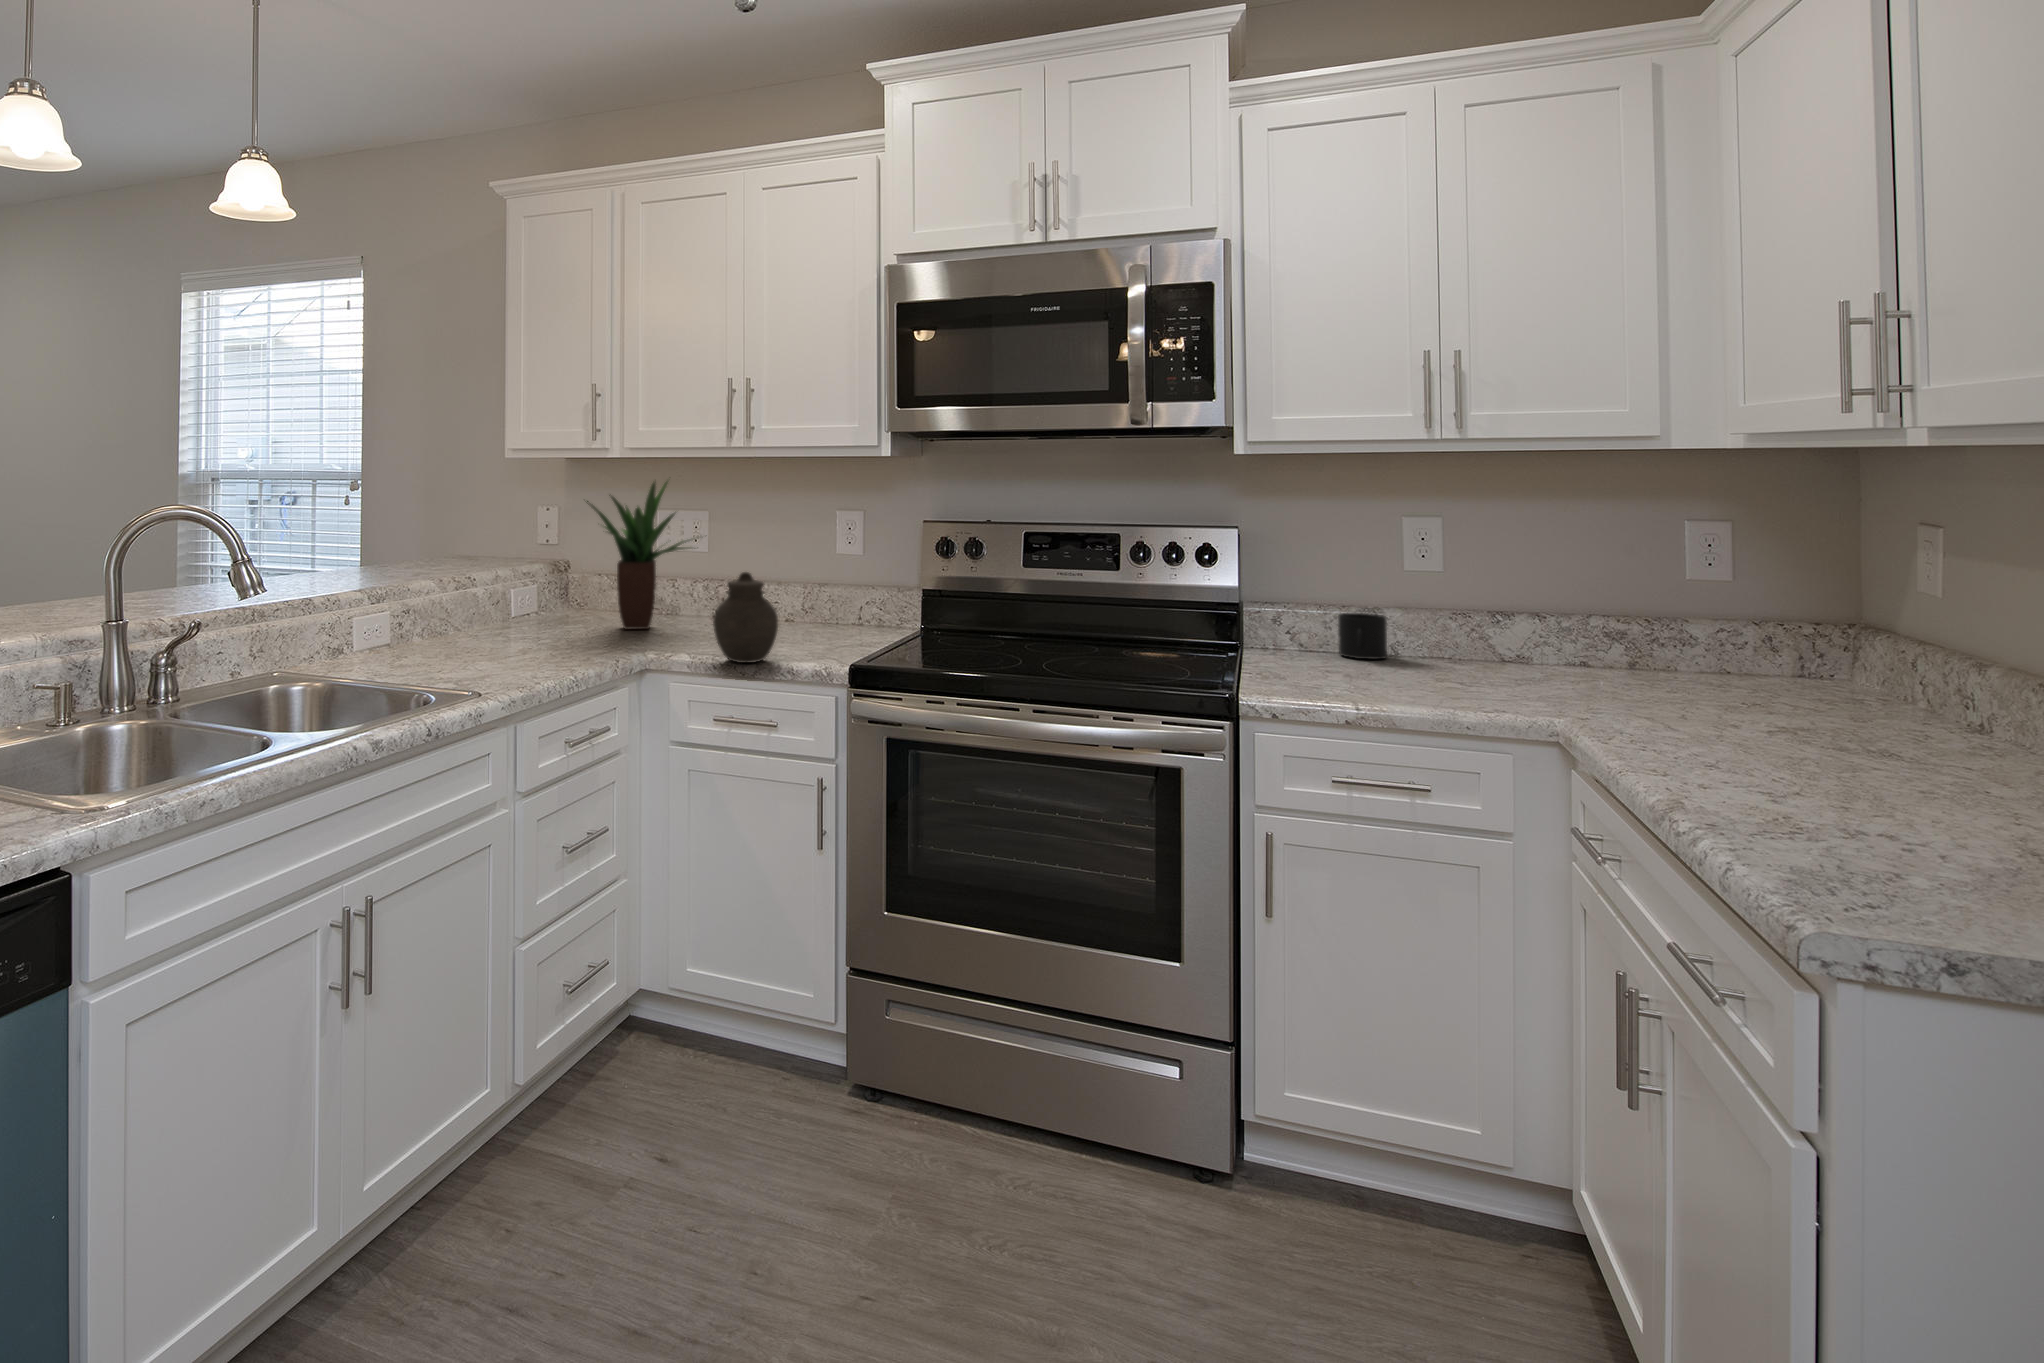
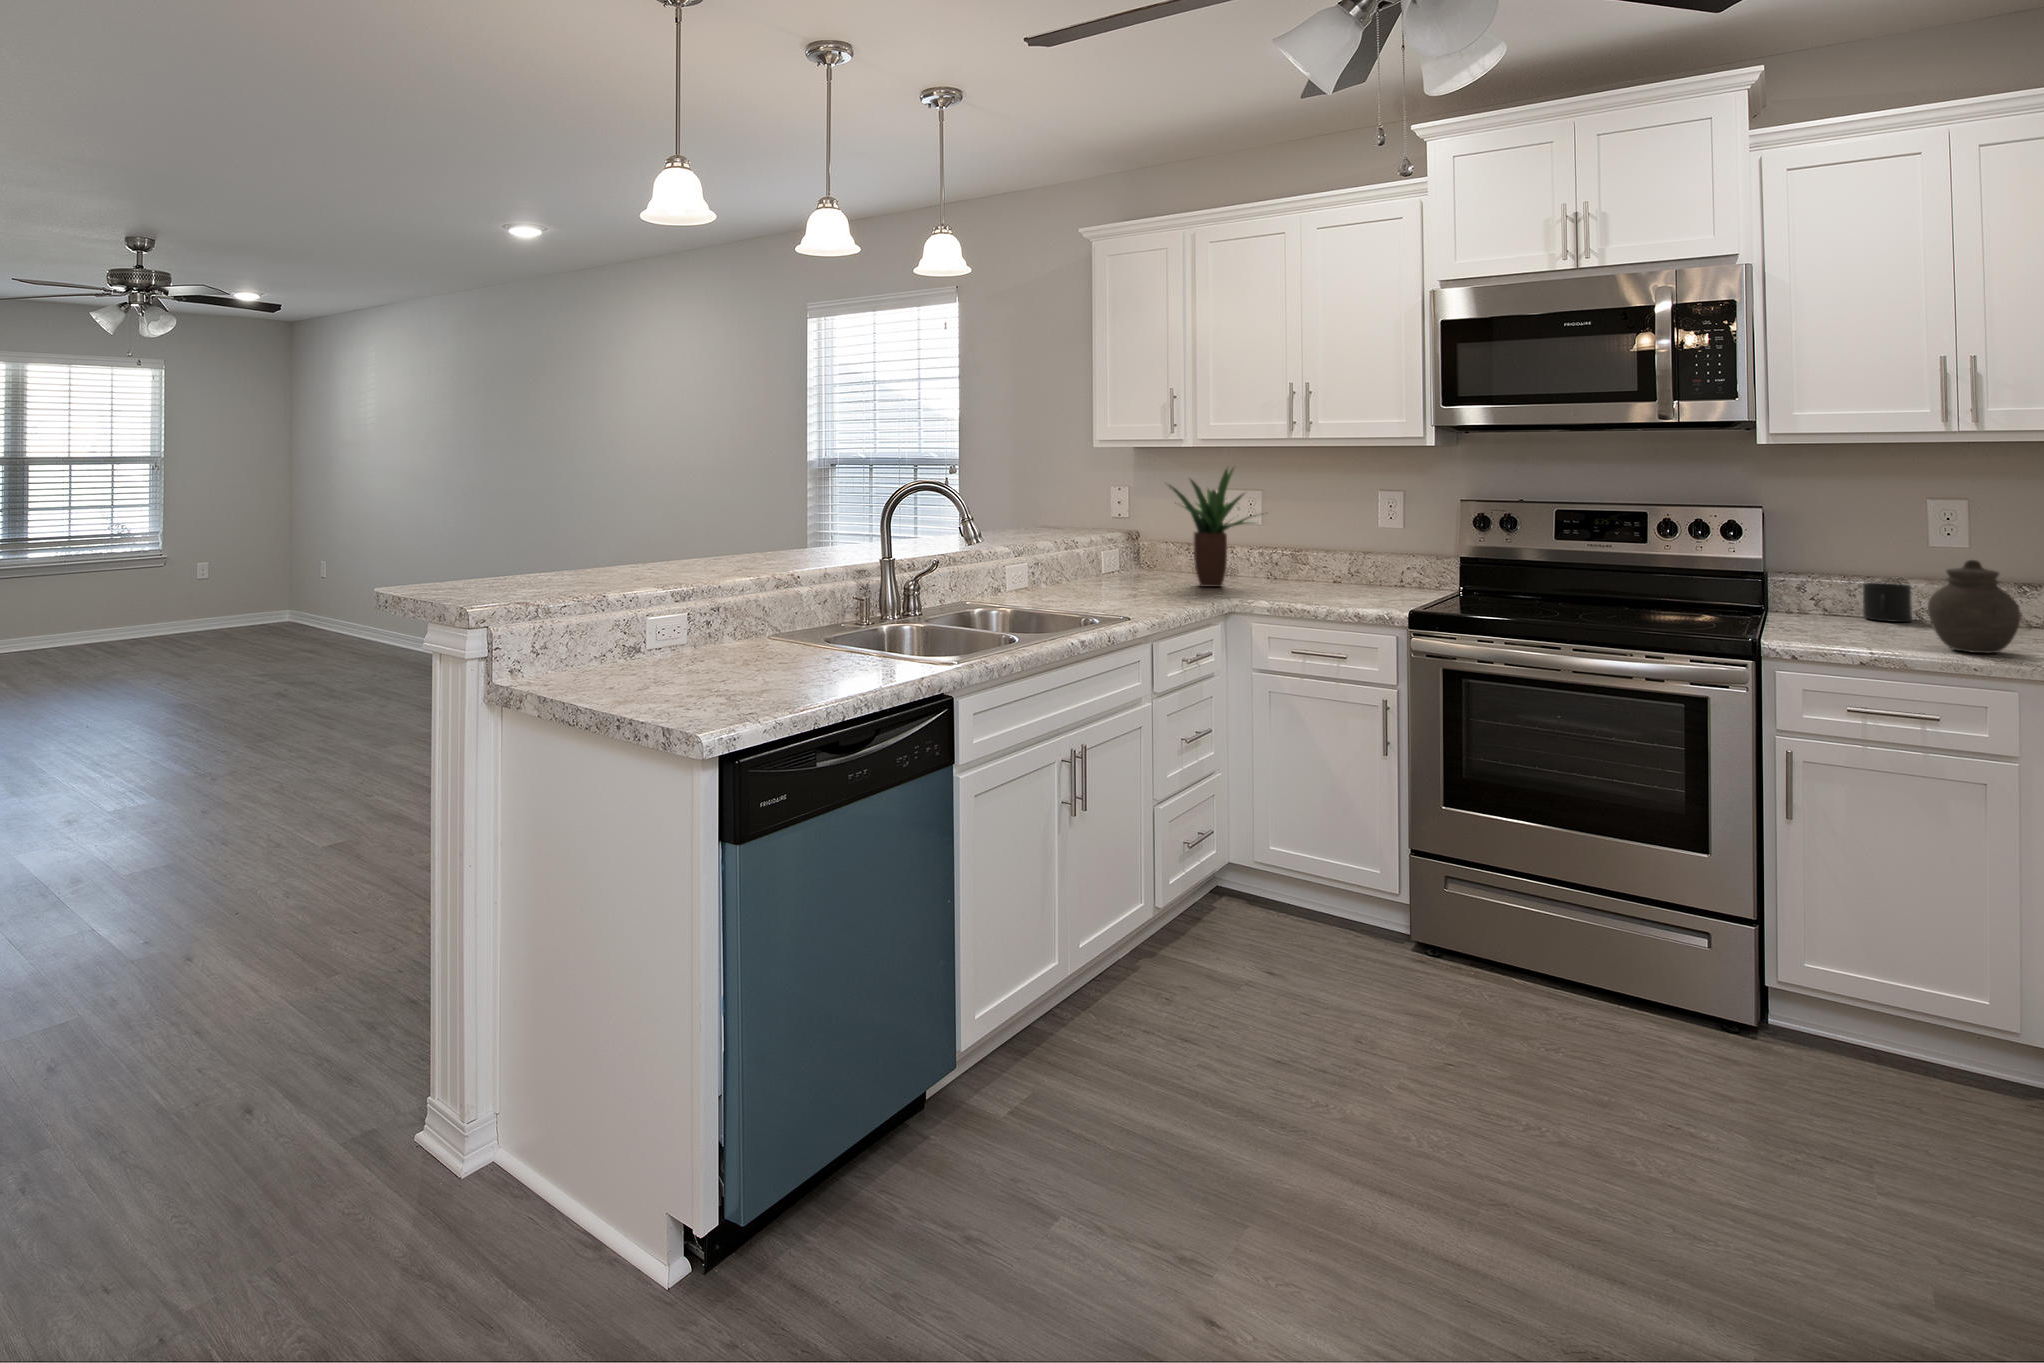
jar: present [713,572,778,663] -> present [1928,560,2021,653]

